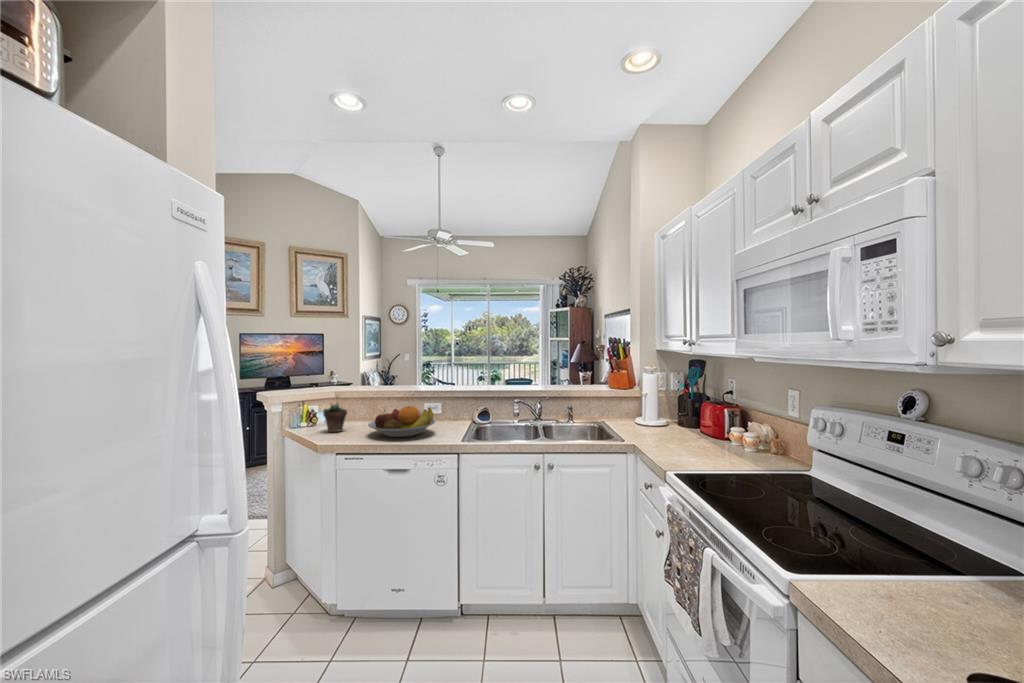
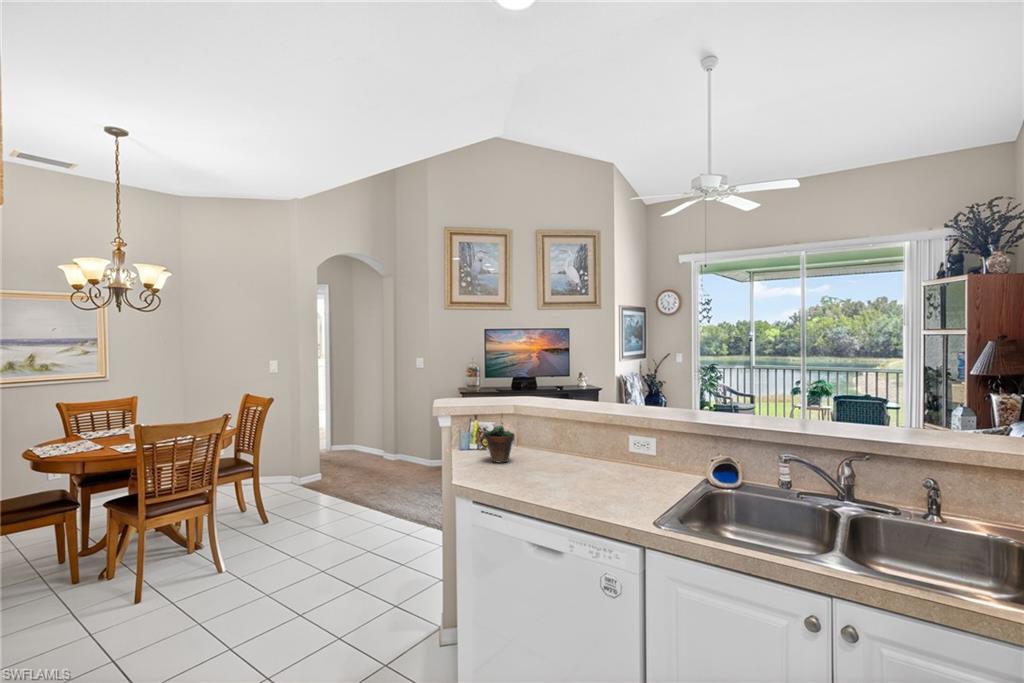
fruit bowl: present [368,406,436,437] -> none [525,441,624,488]

